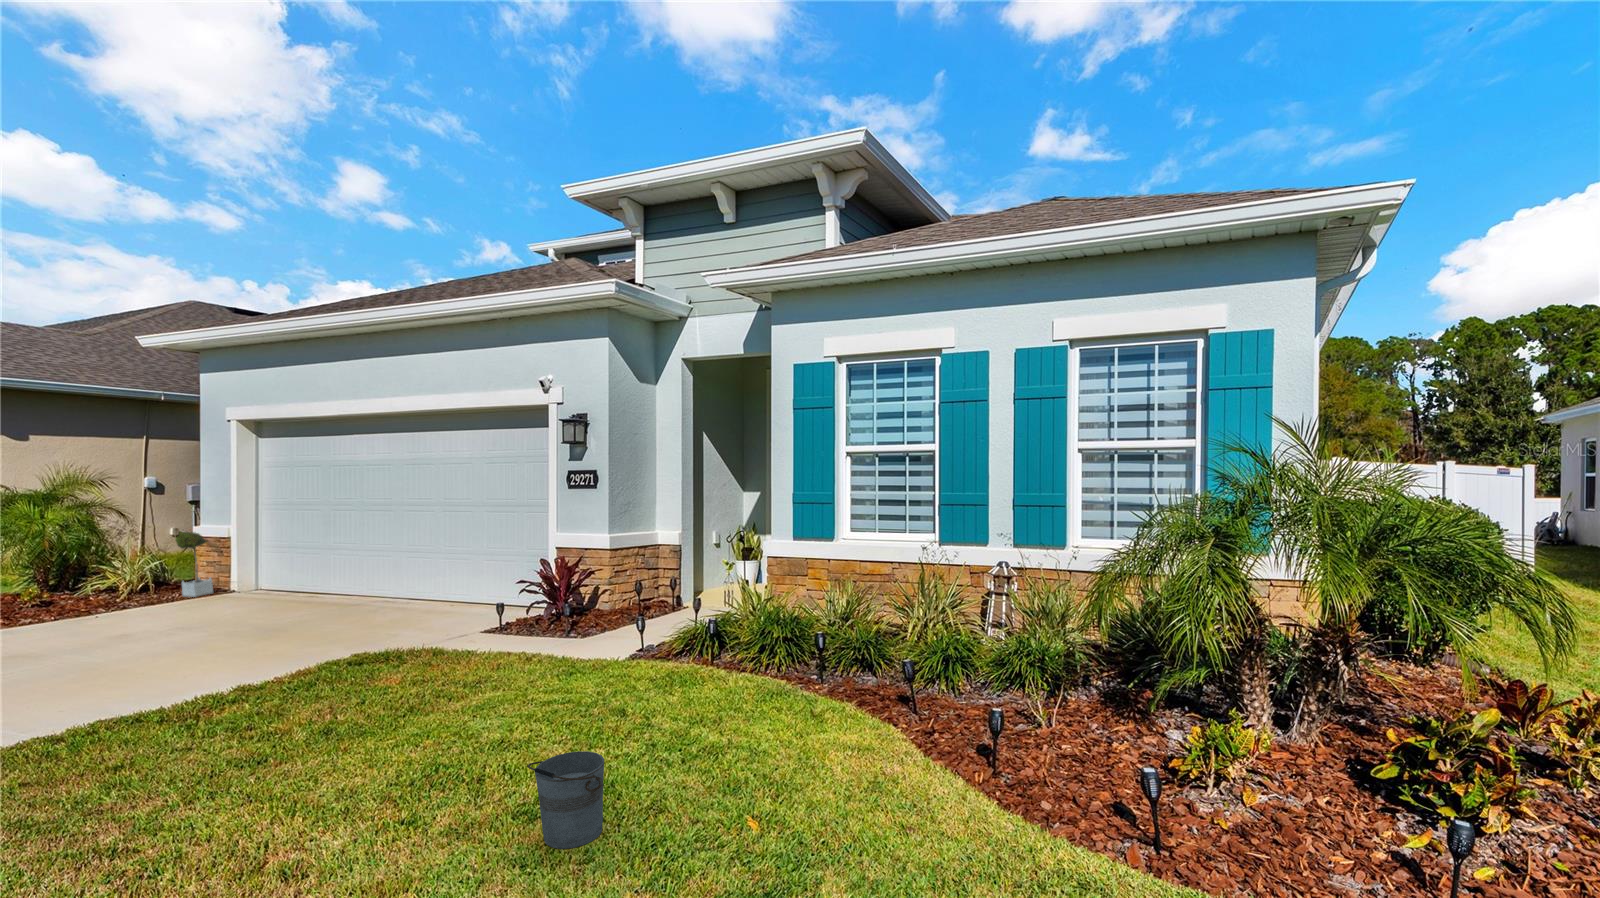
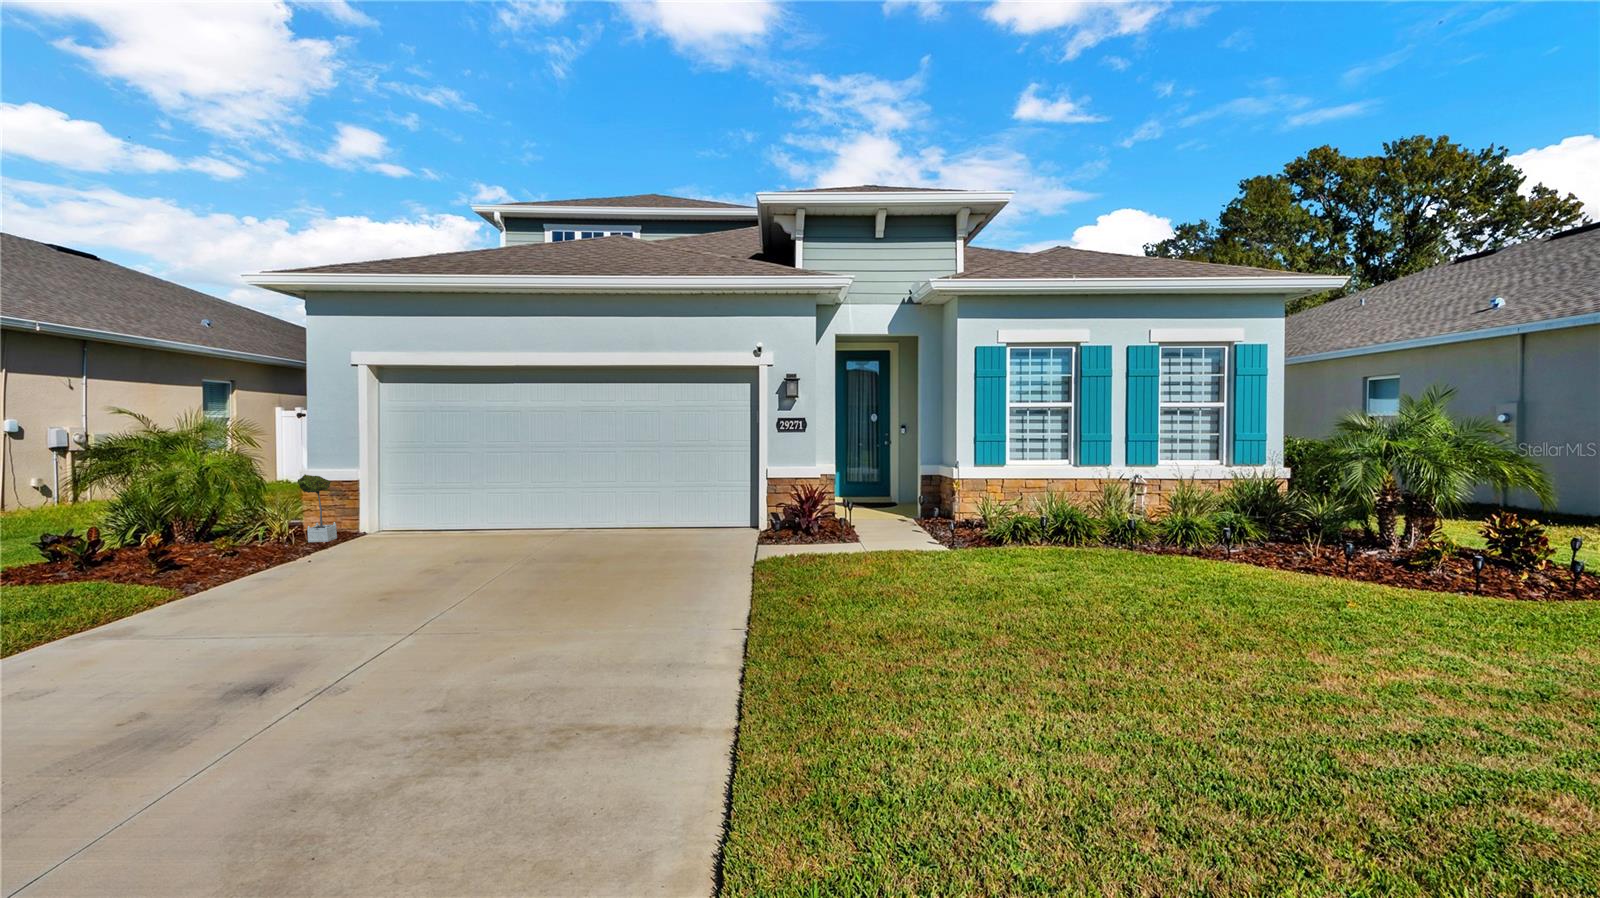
bucket: present [528,751,604,849] -> none [1127,553,1175,598]

